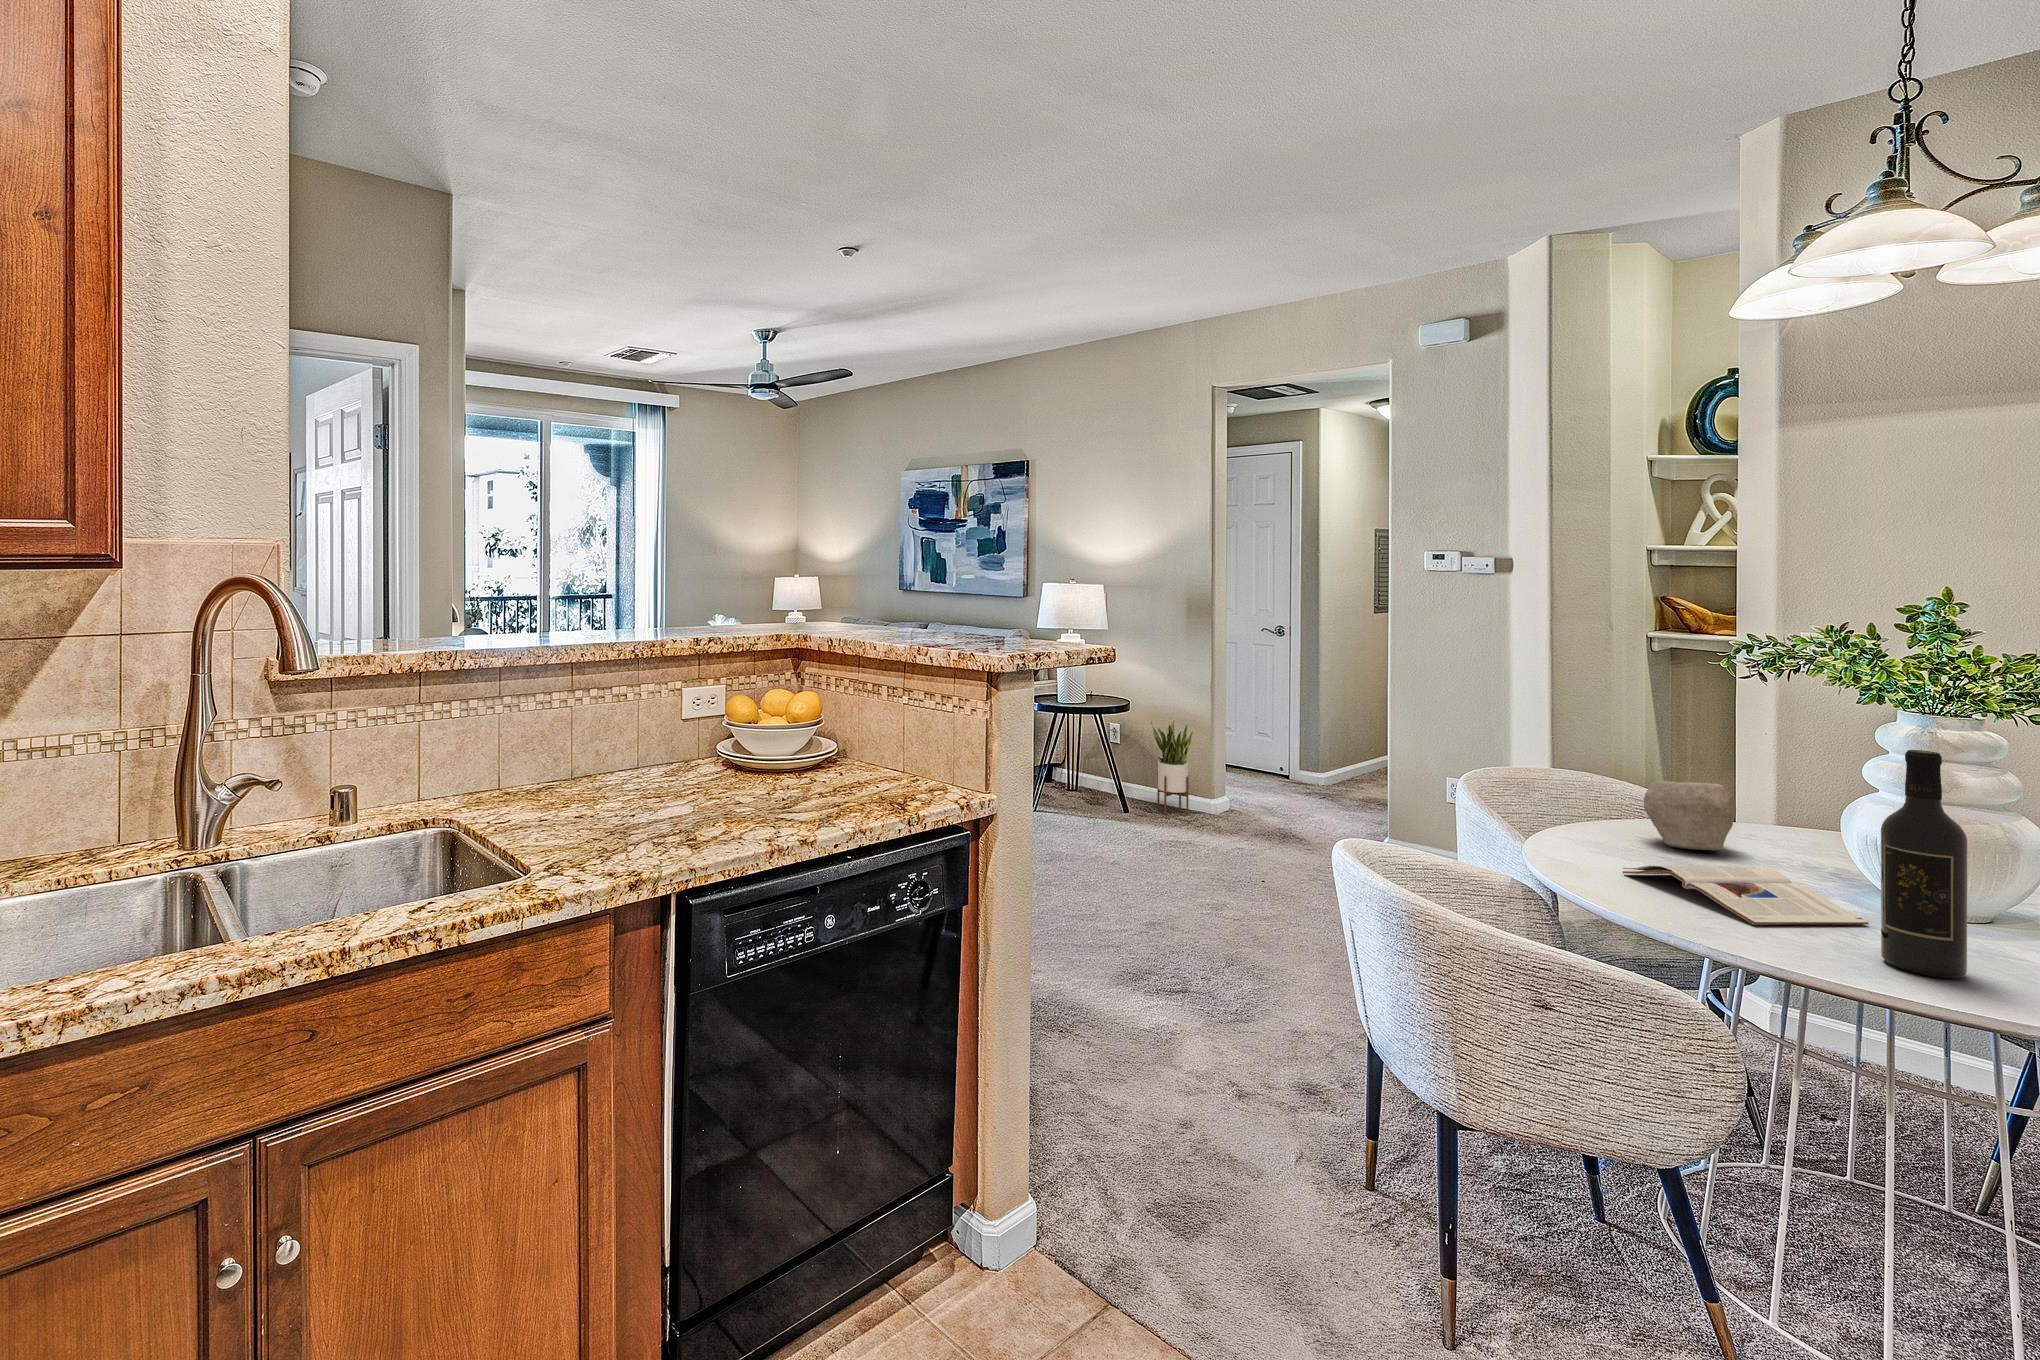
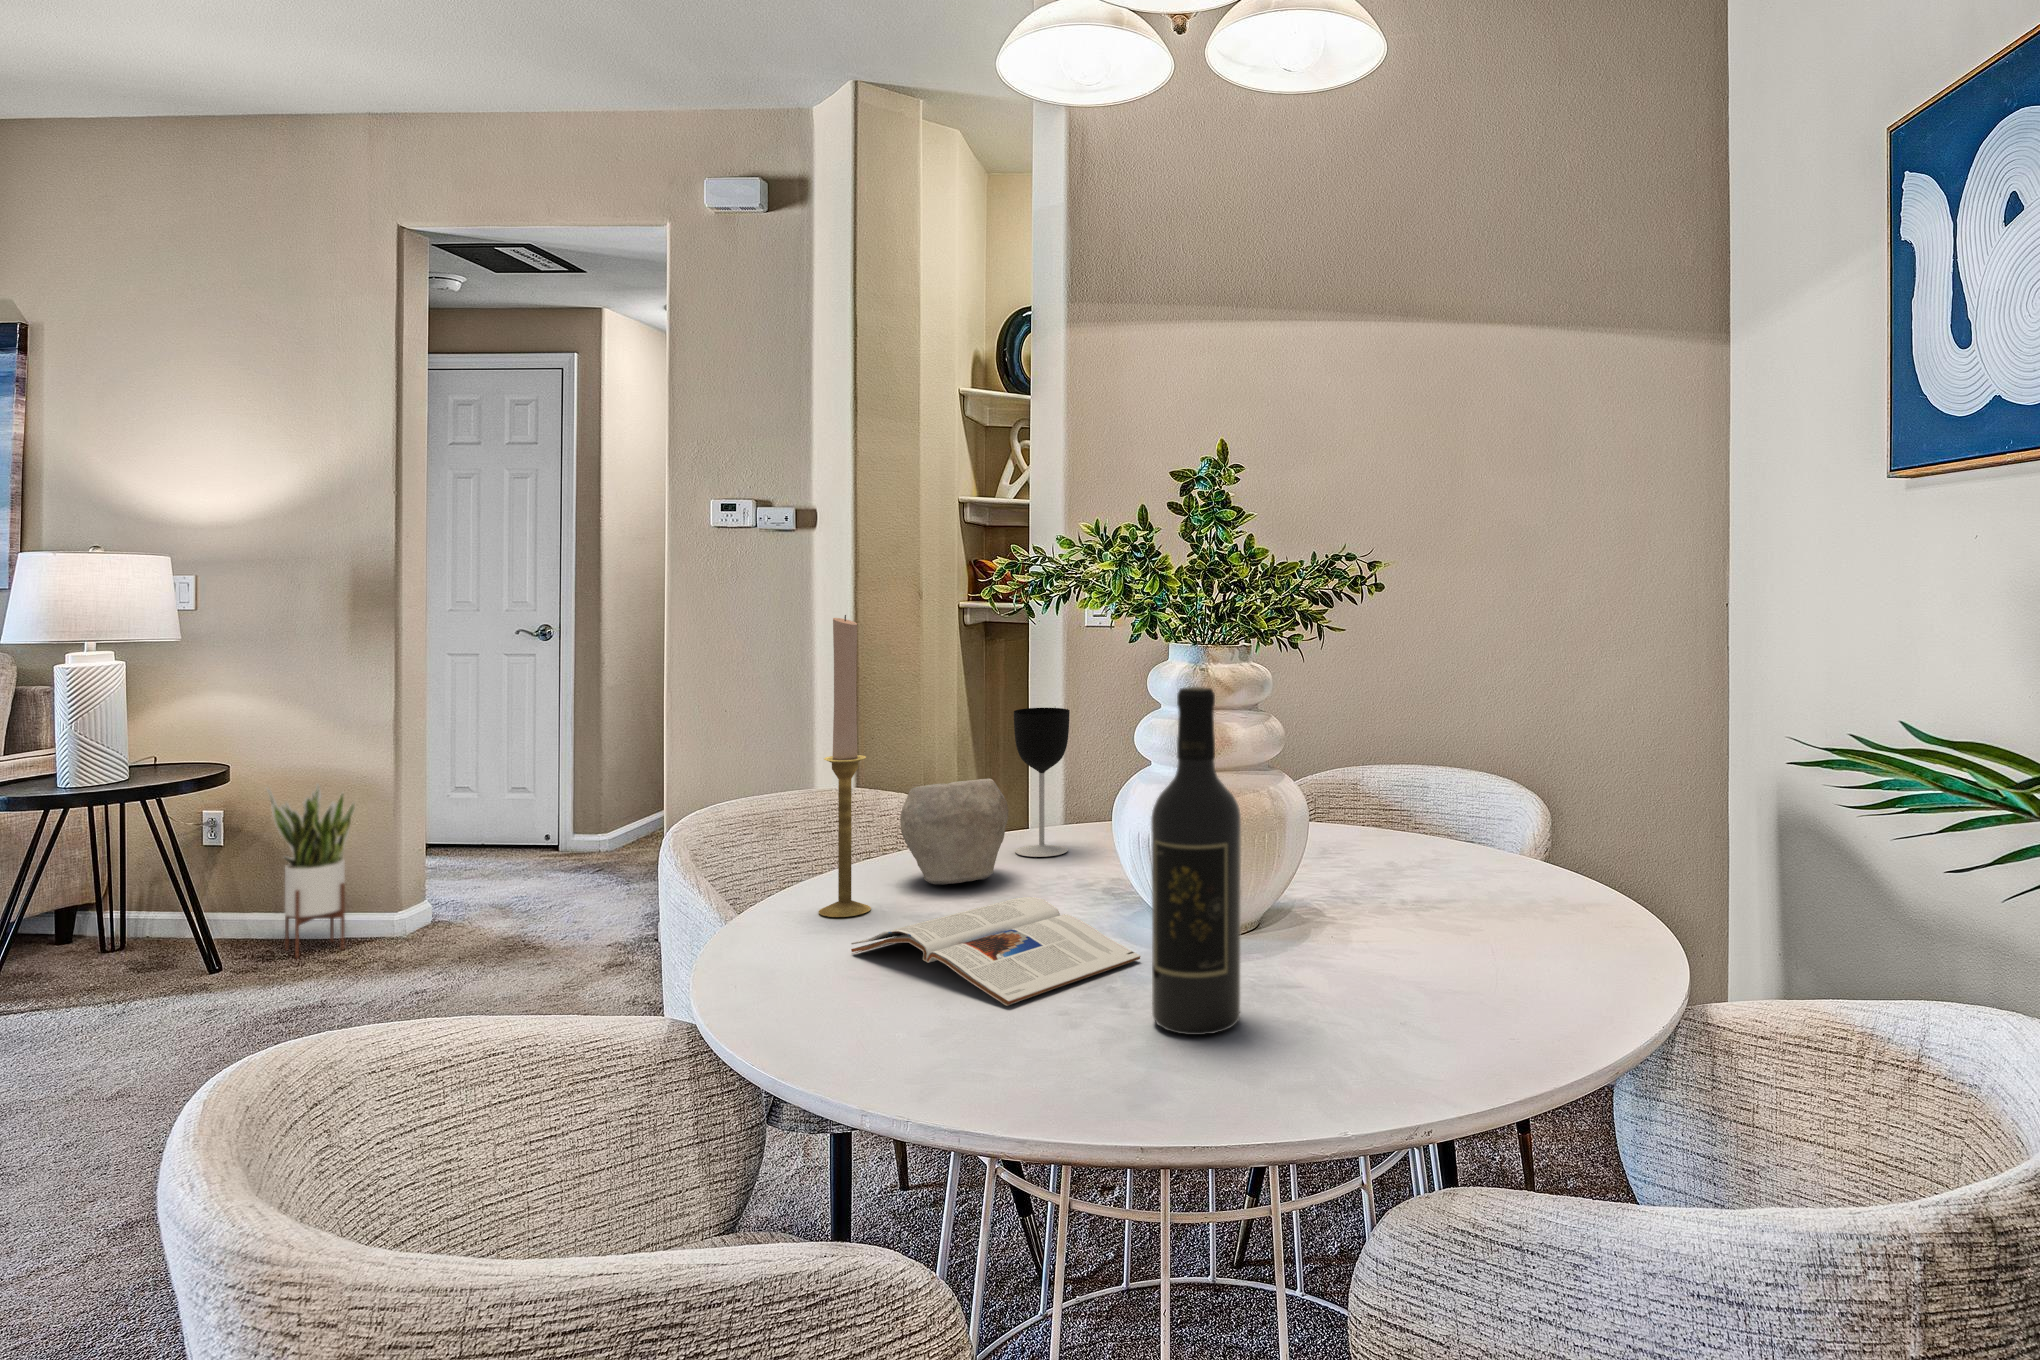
candlestick: none [1588,670,1627,854] -> present [819,615,871,917]
wine glass: none [1737,738,1792,847] -> present [1014,708,1070,857]

